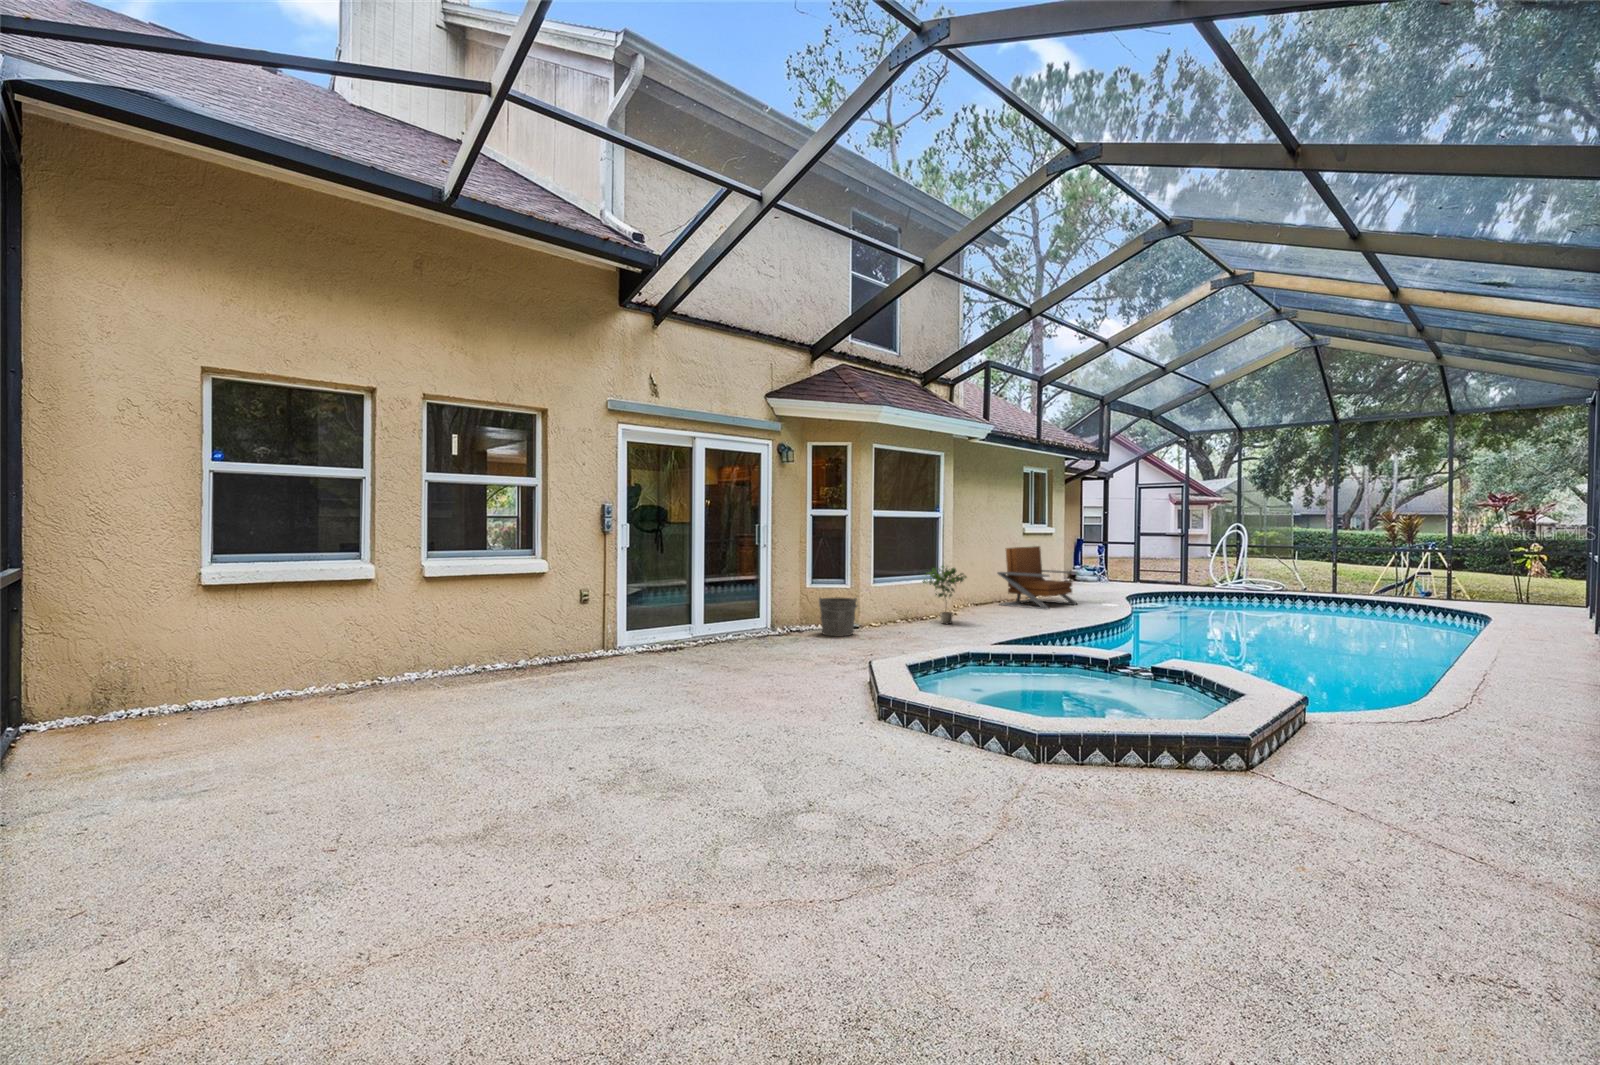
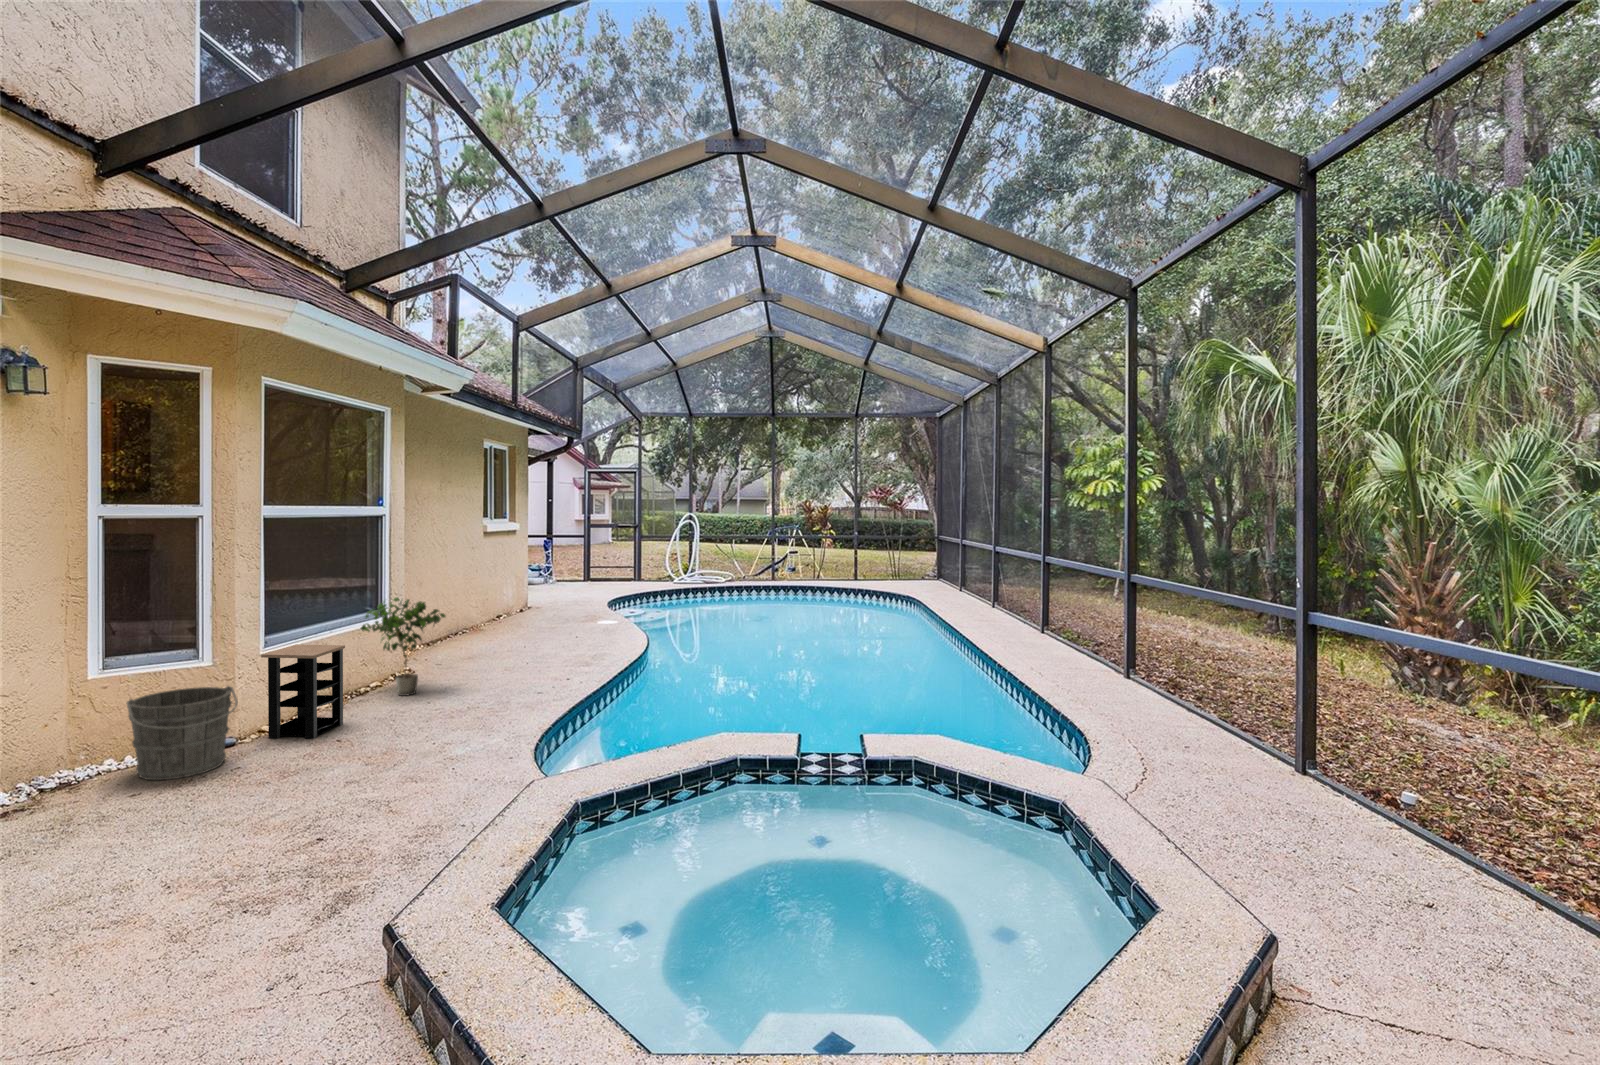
lounge chair: present [998,546,1077,609] -> none [458,550,563,640]
side table: none [871,584,909,633] -> present [261,644,345,739]

